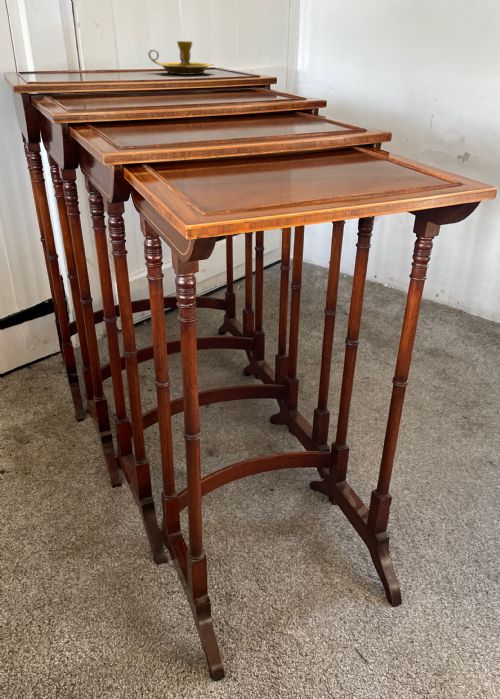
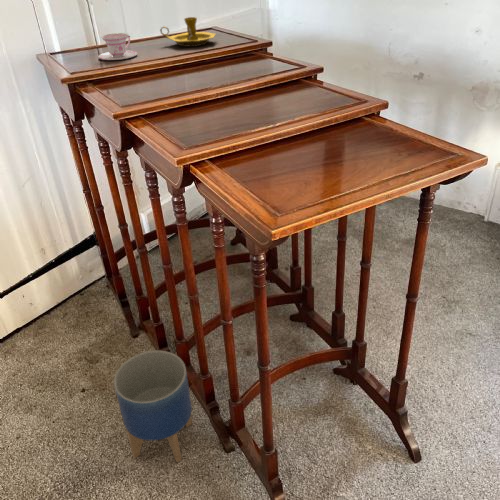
teacup: none [68,48,115,77] -> present [99,33,137,60]
planter: none [22,423,122,567] -> present [114,350,192,462]

